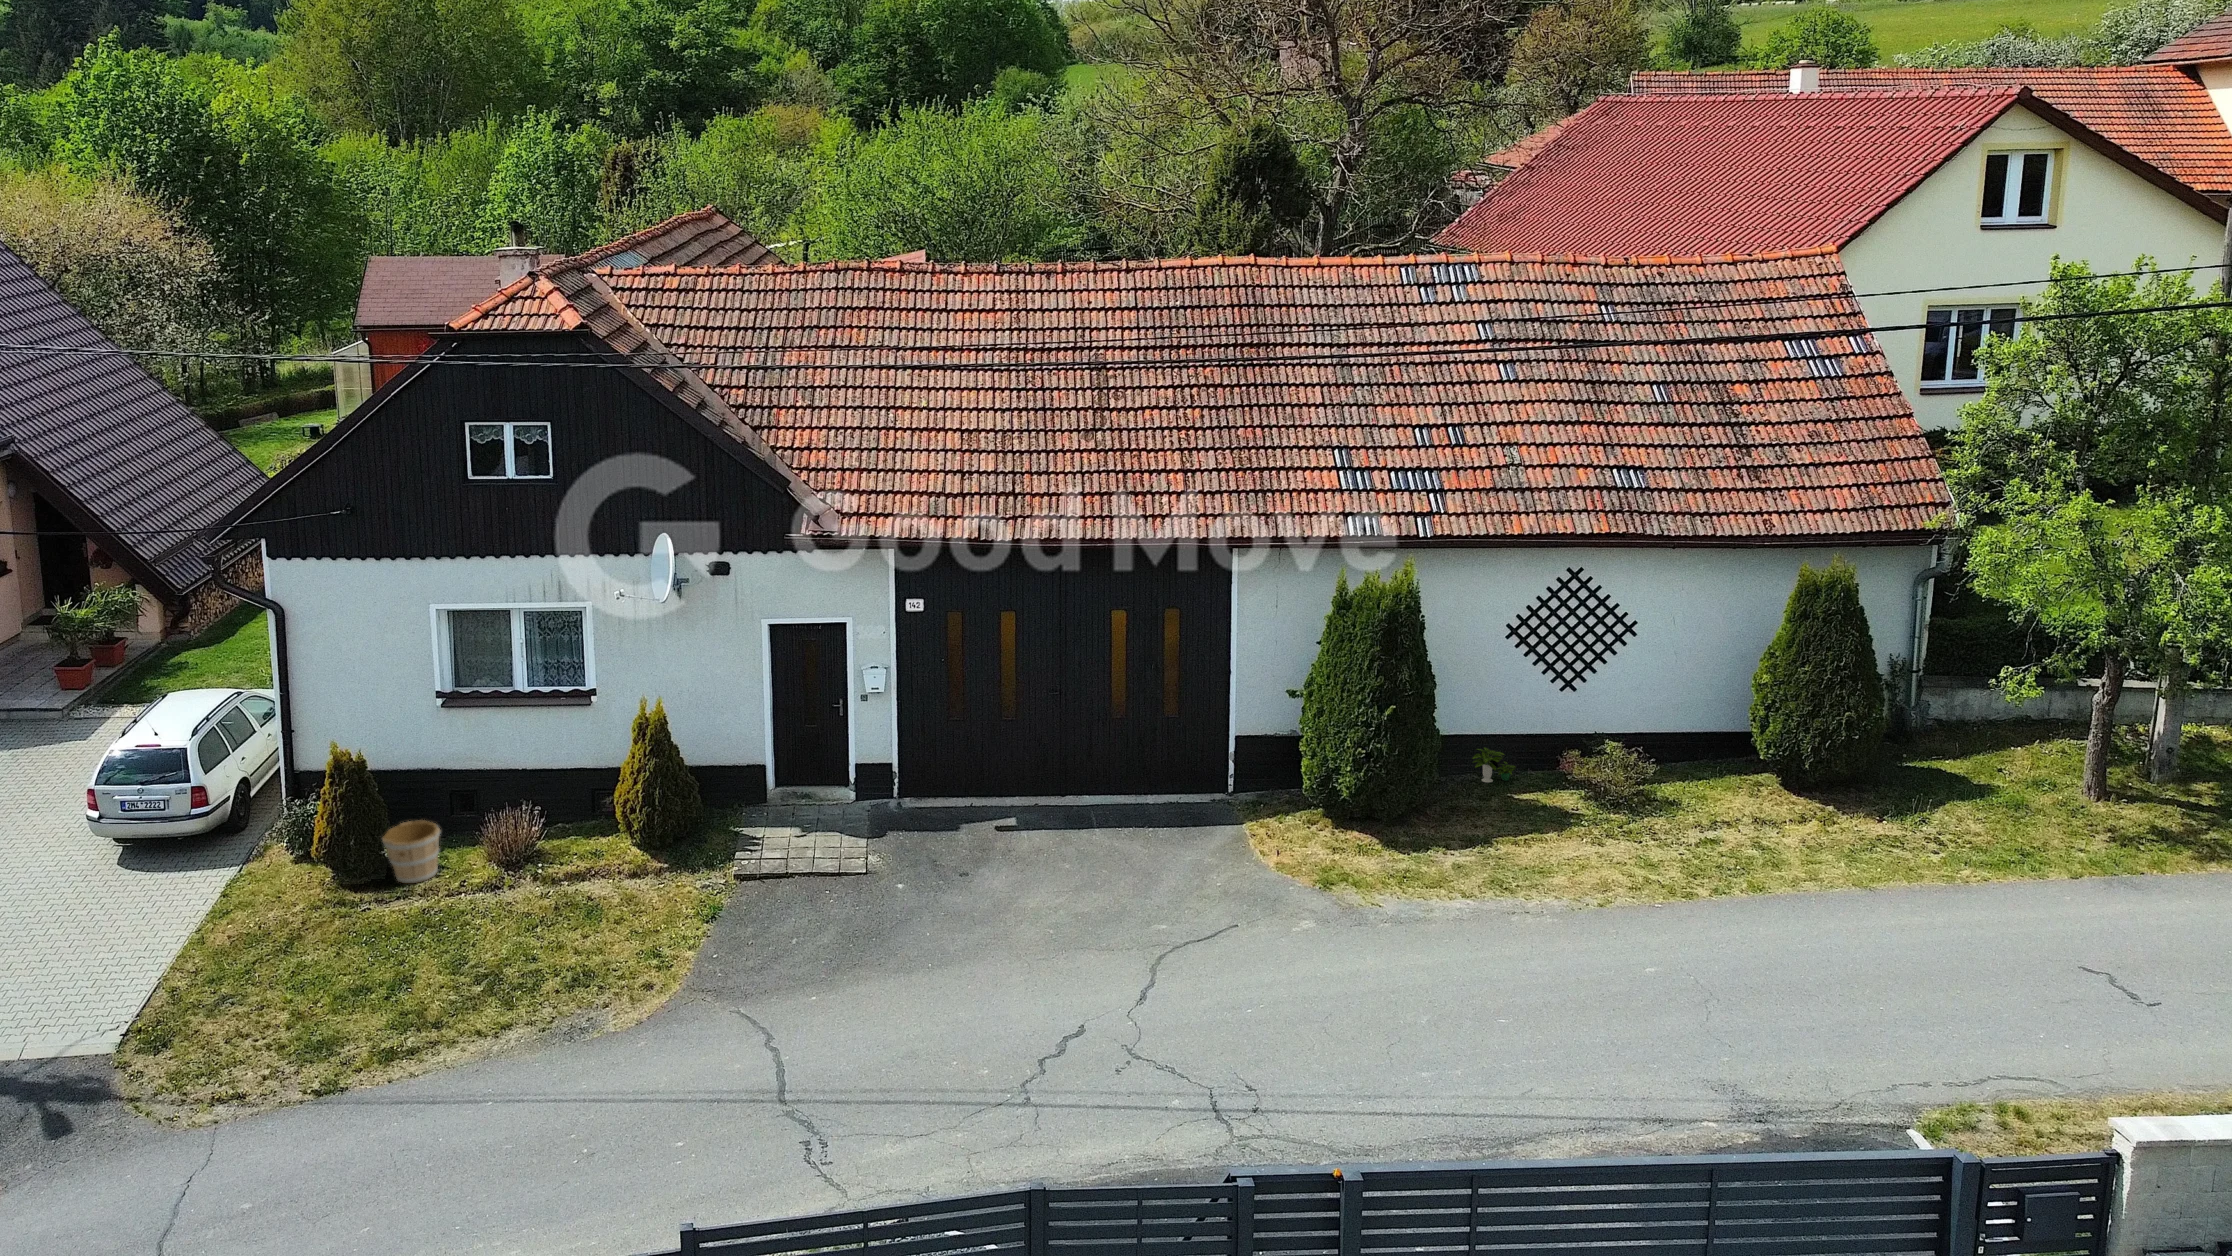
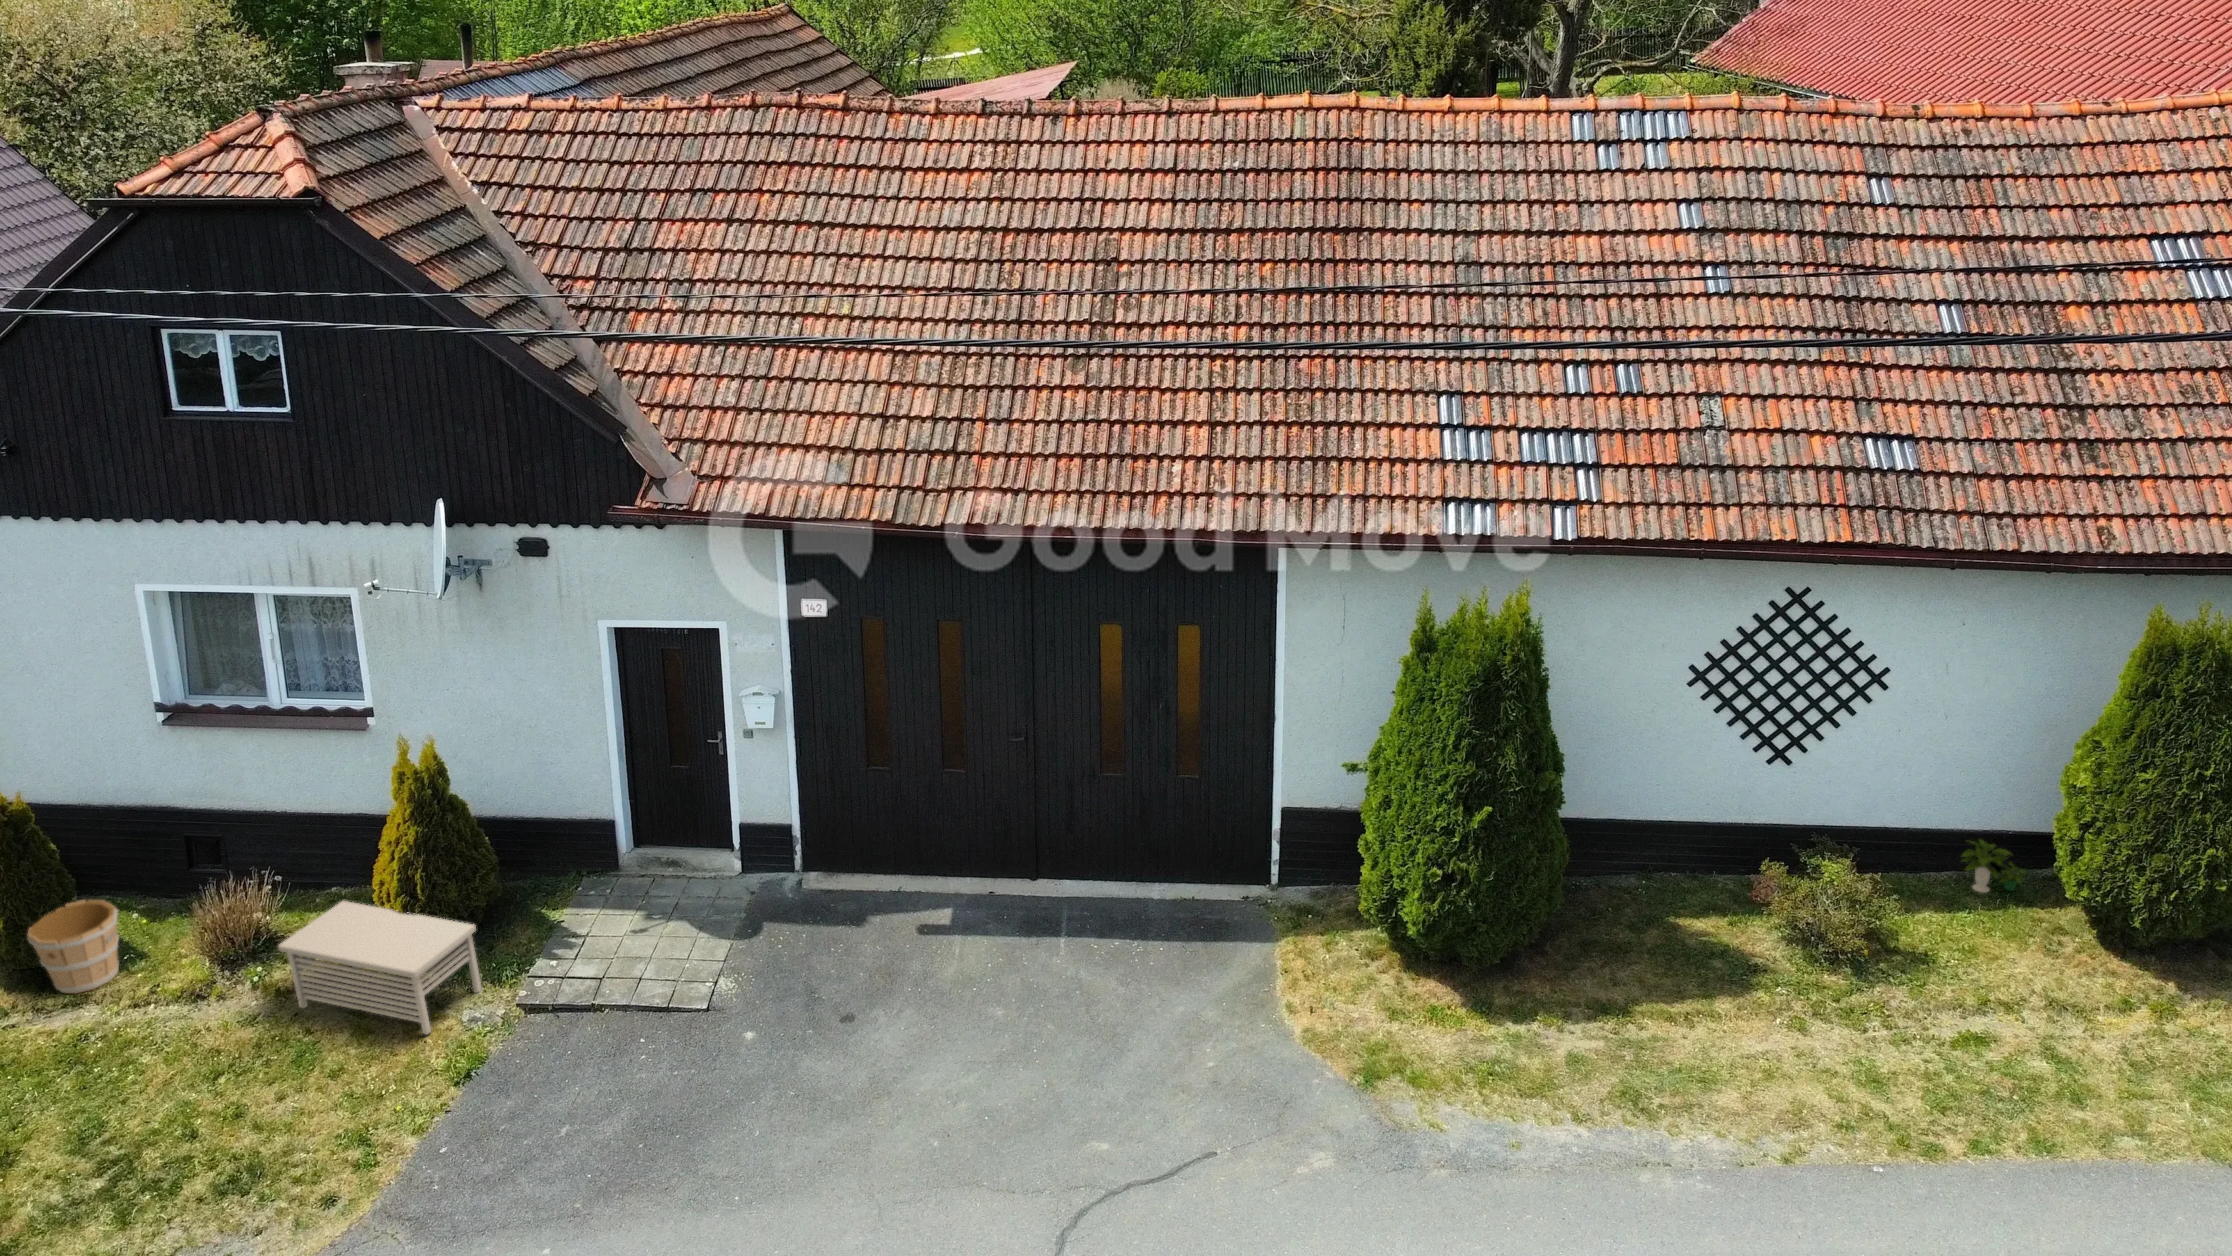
potted plant: present [1472,748,1515,782] -> present [1962,840,2026,893]
storage bench: none [571,812,706,892] -> present [278,901,482,1034]

